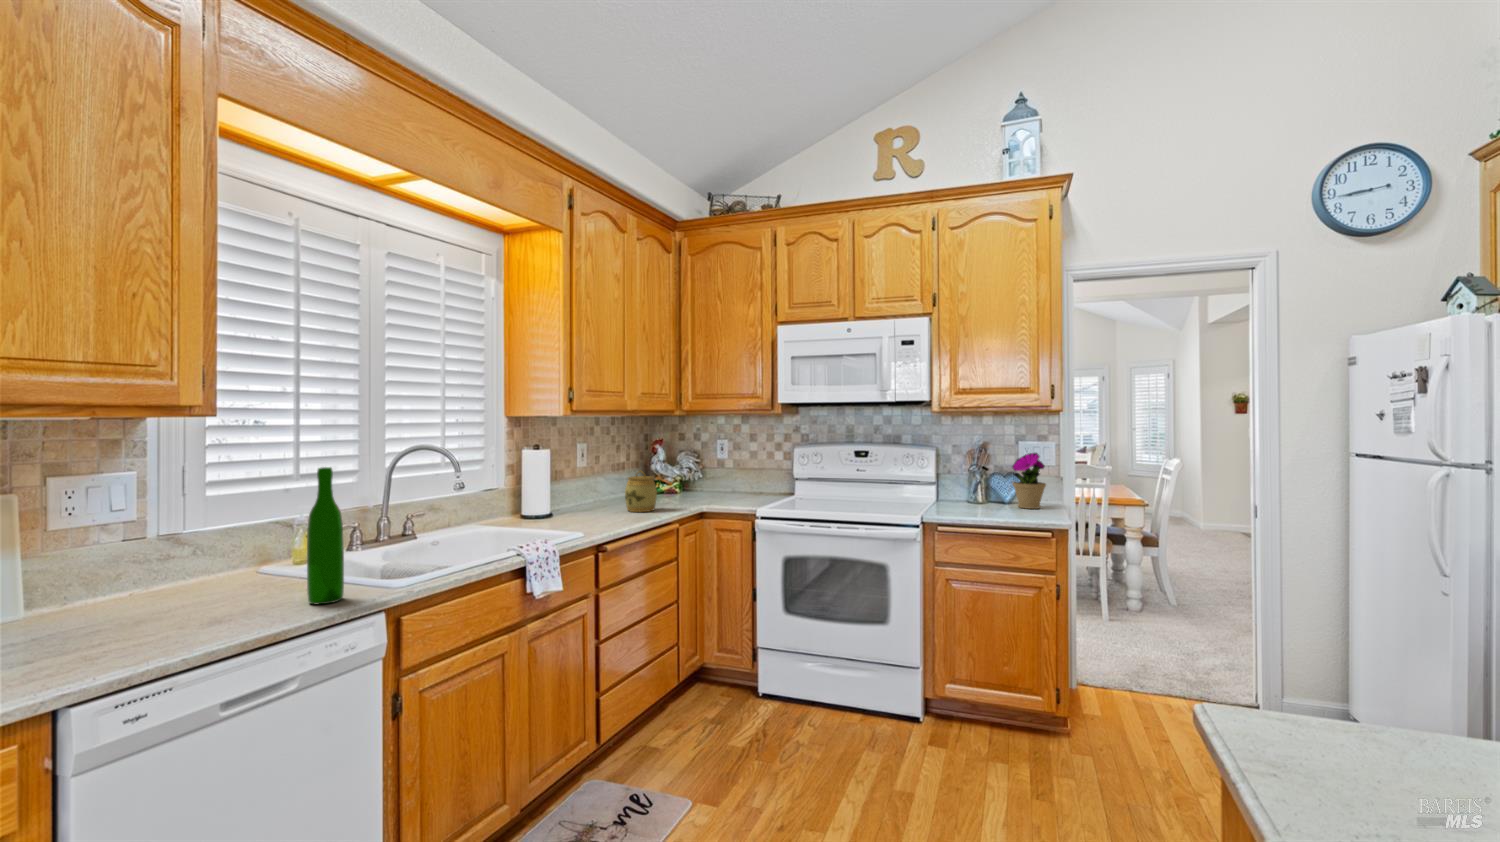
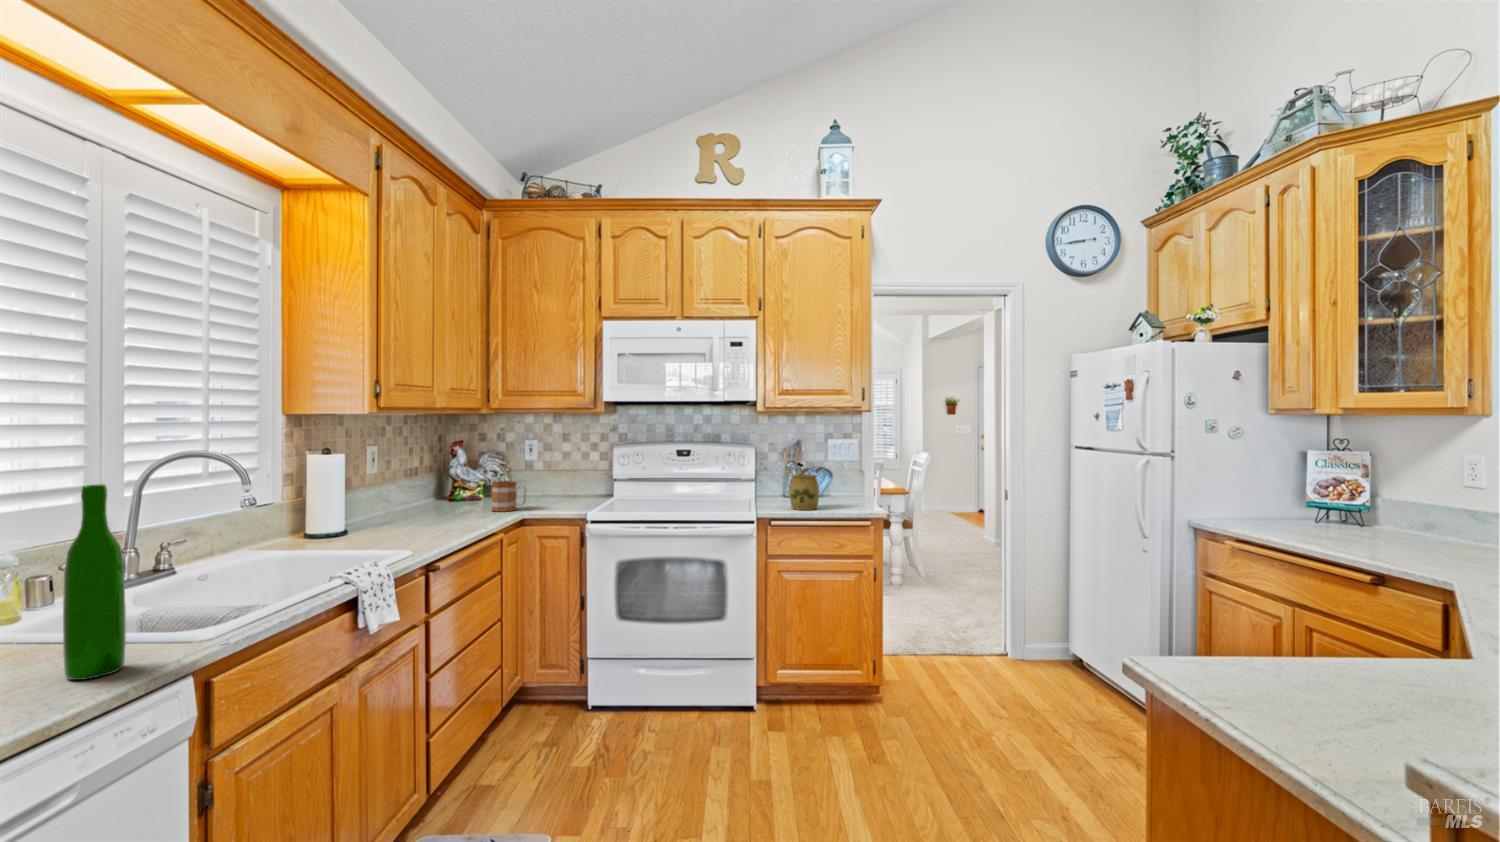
flower pot: present [1012,453,1046,509] -> none [825,449,854,500]
jar: present [625,470,657,512] -> present [789,469,820,510]
mug: none [675,477,705,505] -> present [492,481,526,512]

